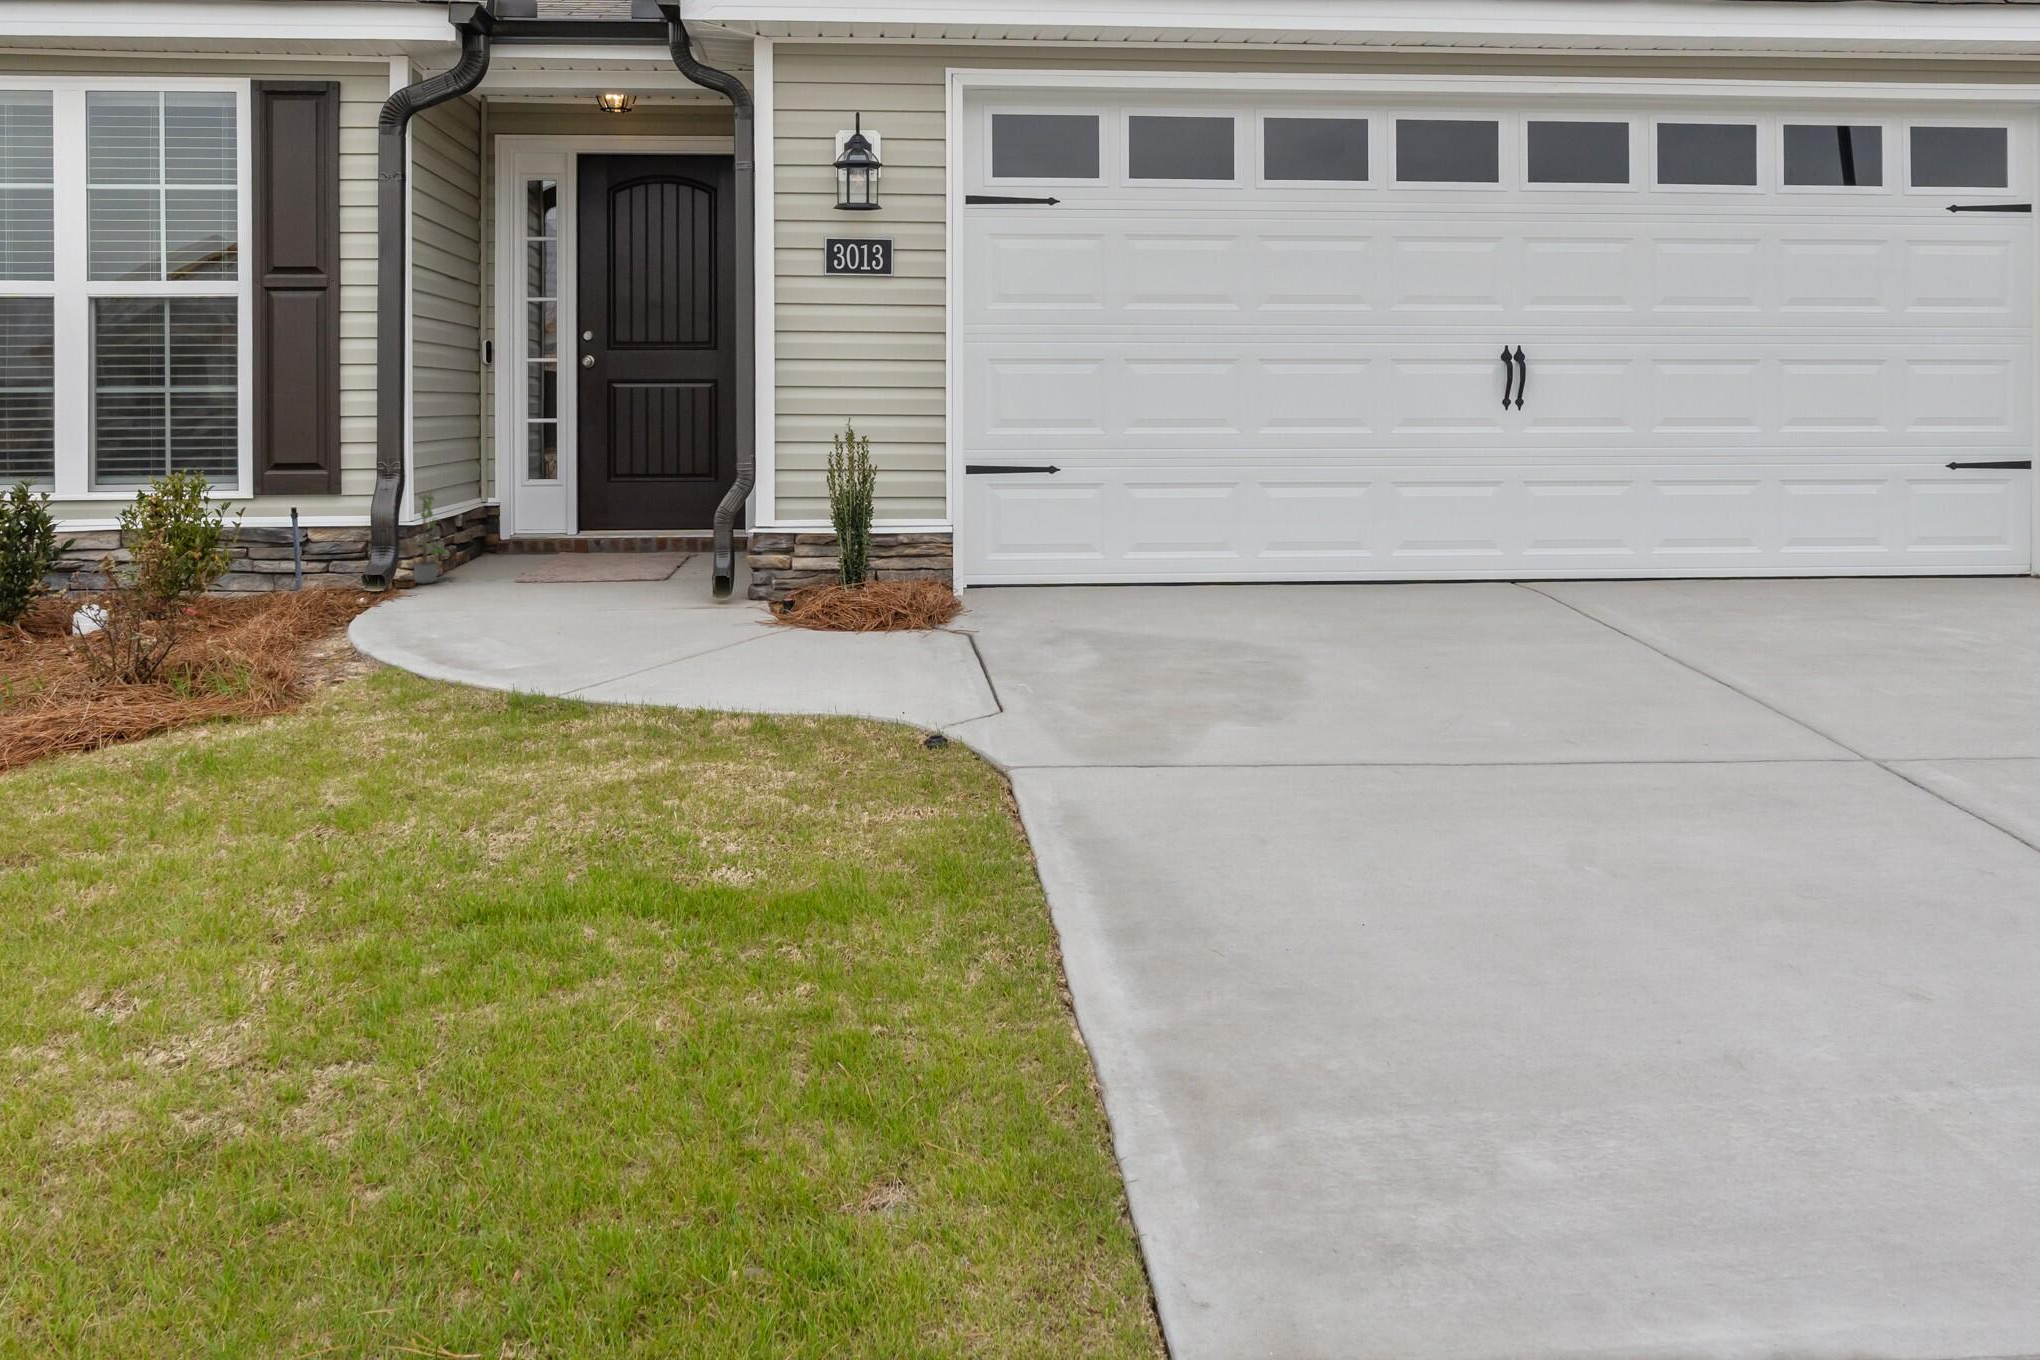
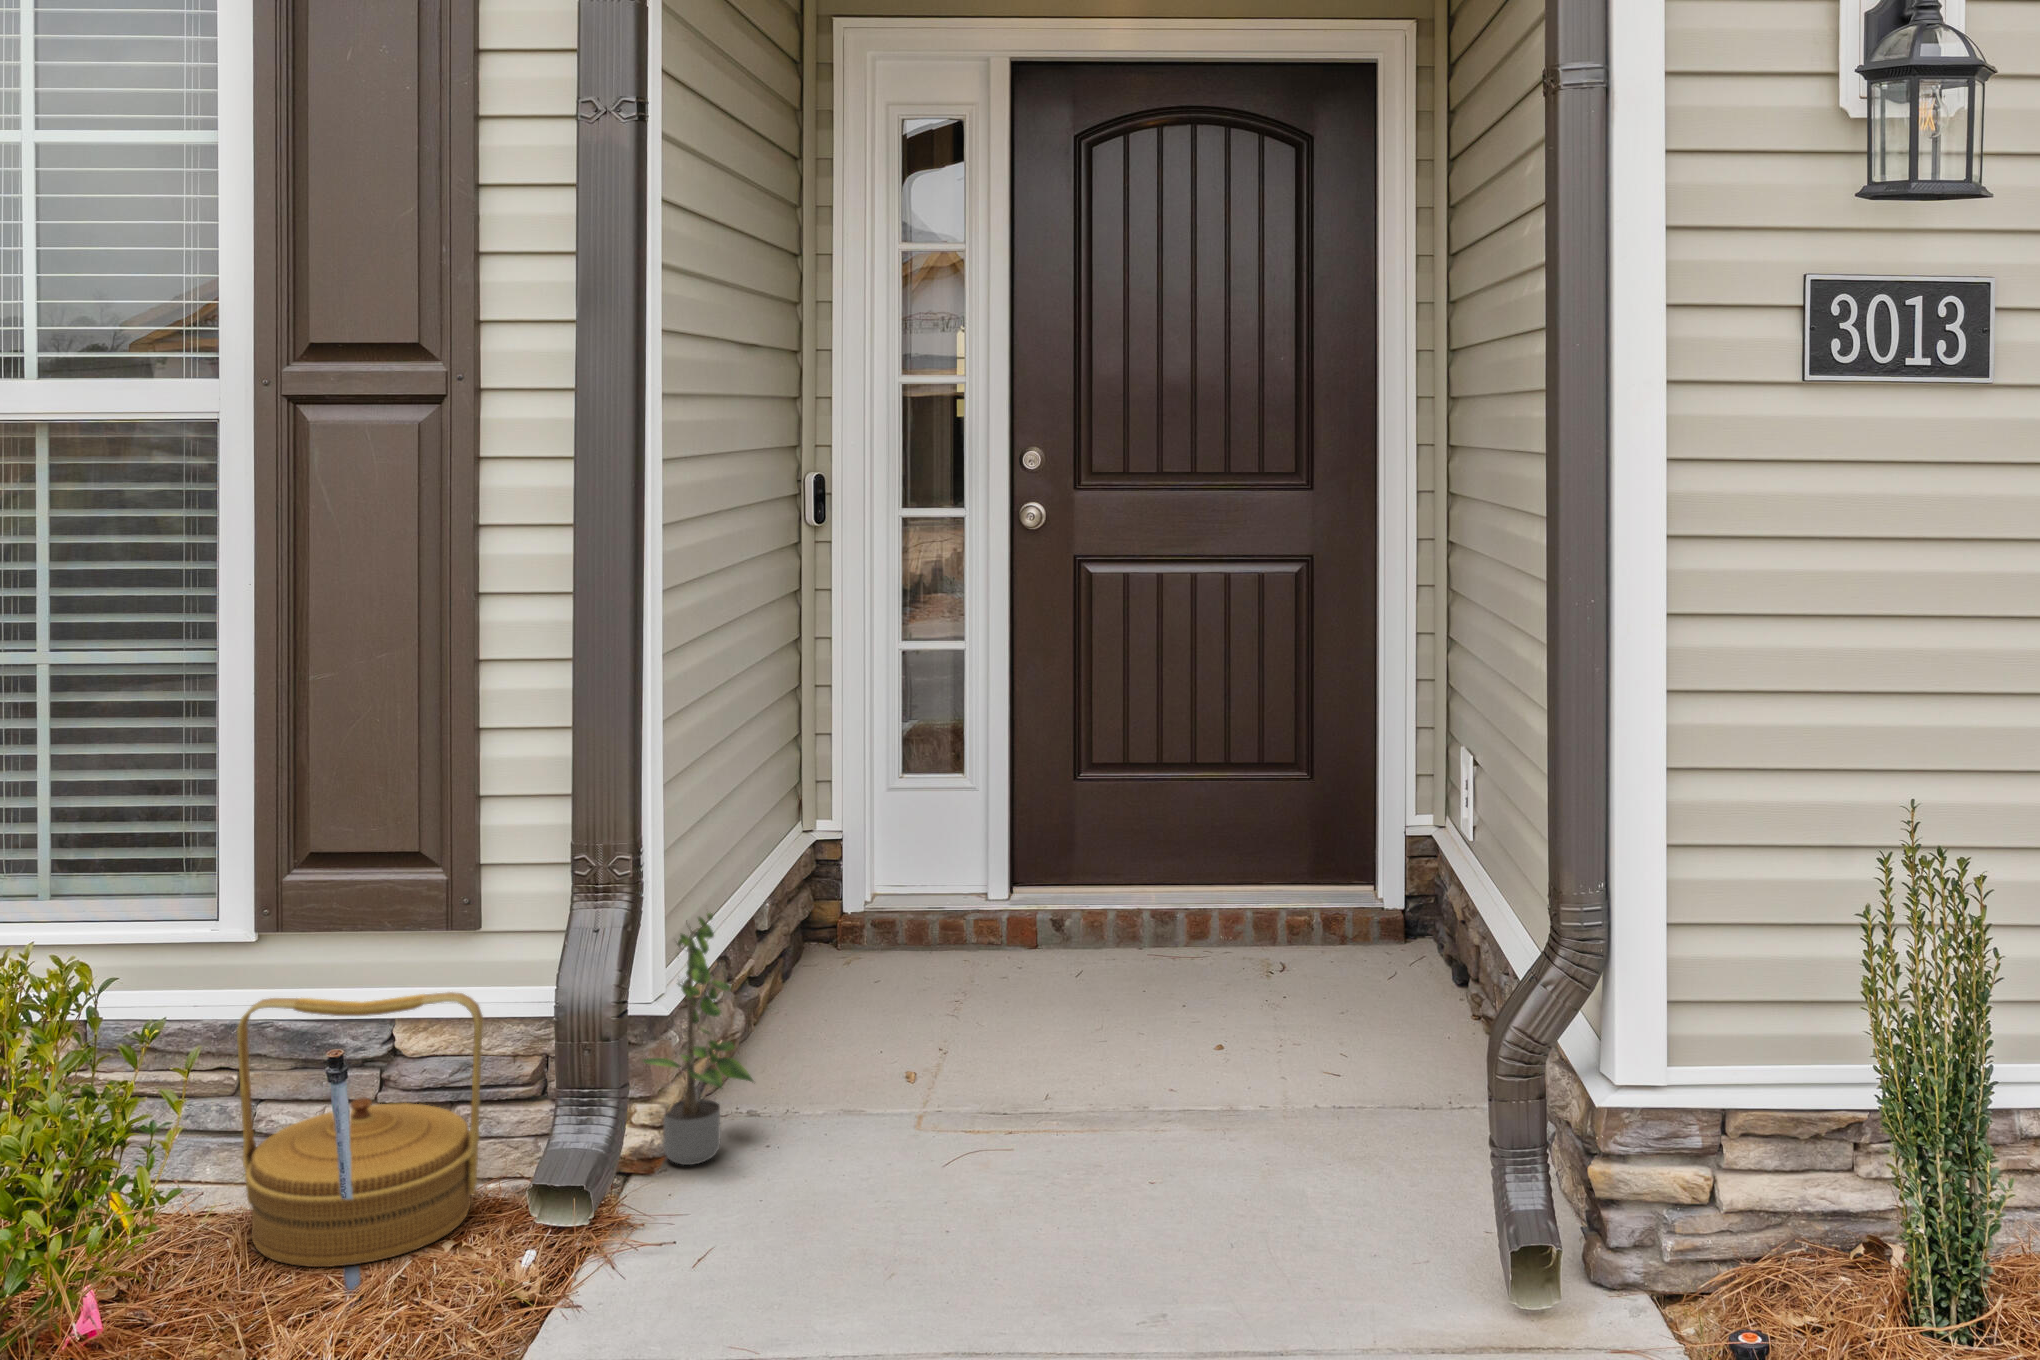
woven basket: none [248,509,343,602] -> present [237,992,483,1267]

